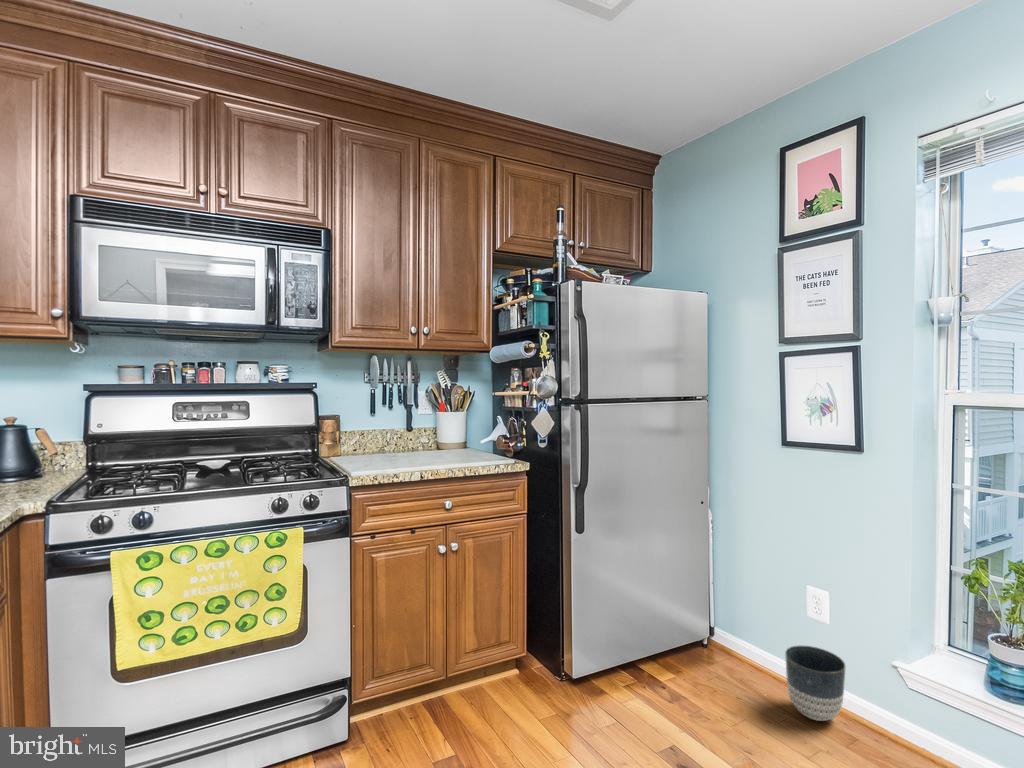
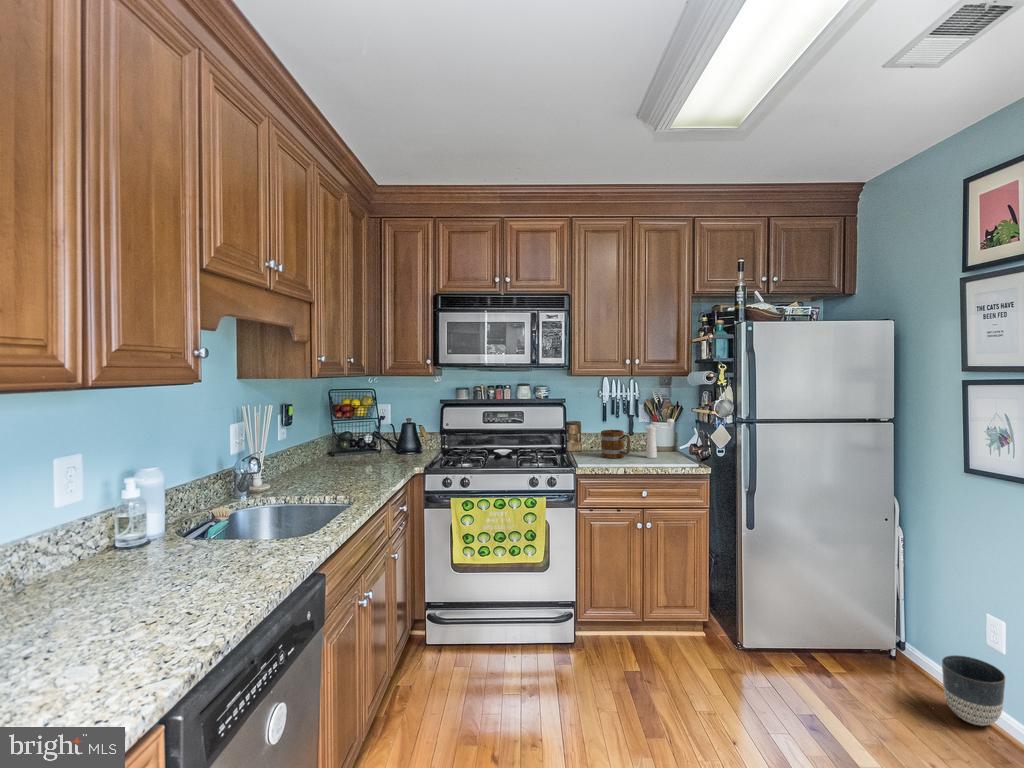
pepper mill: none [440,406,475,459] -> present [646,419,674,458]
mug: none [378,423,422,462] -> present [601,430,630,458]

